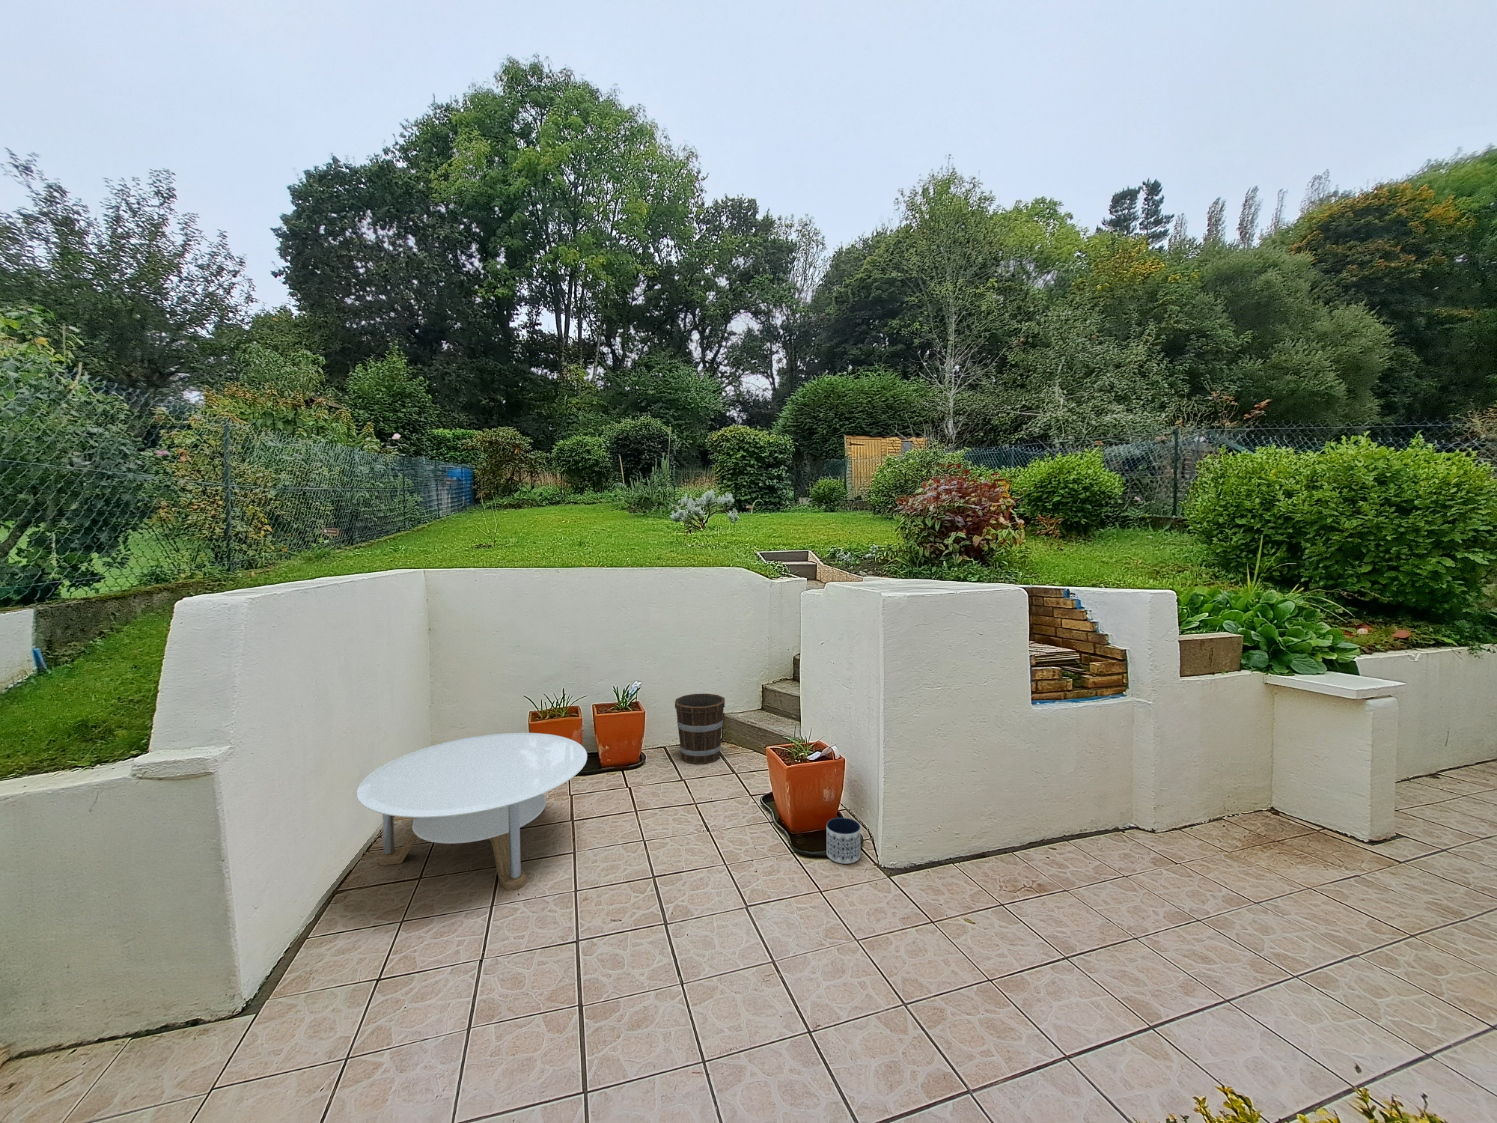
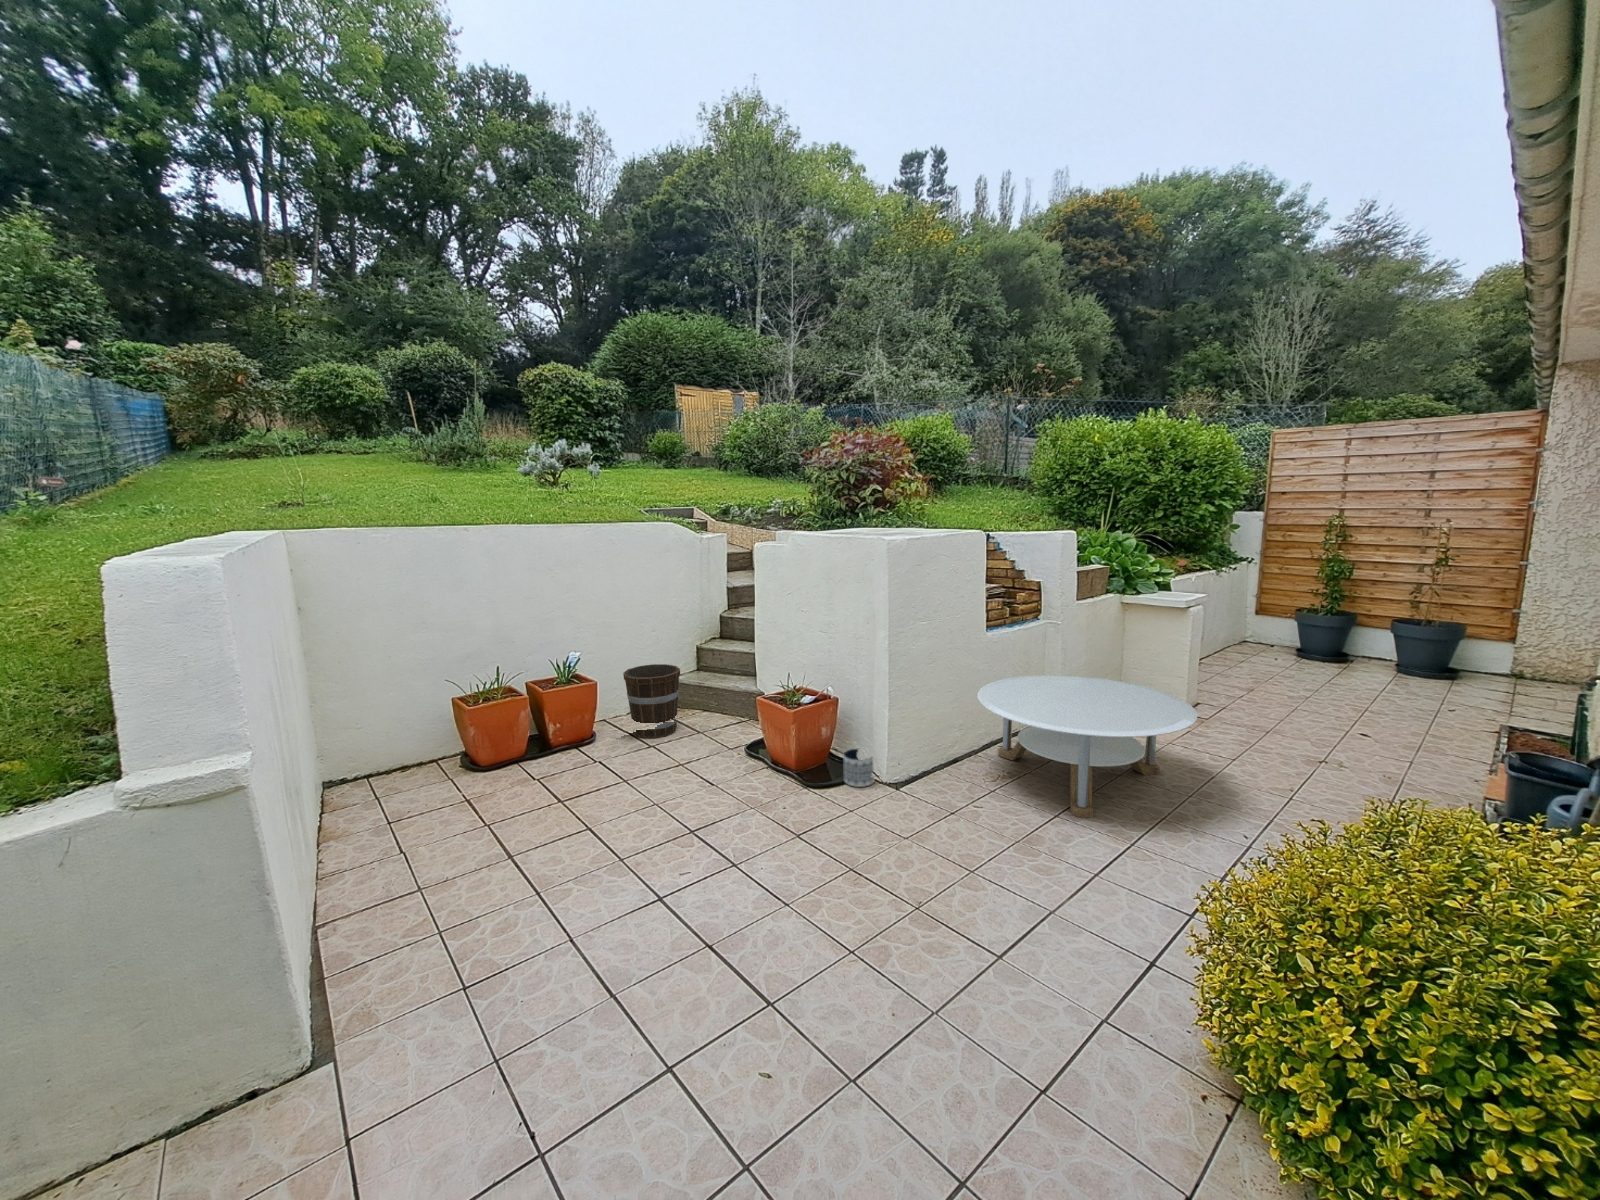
round table: present [357,733,587,891] -> present [977,675,1197,818]

